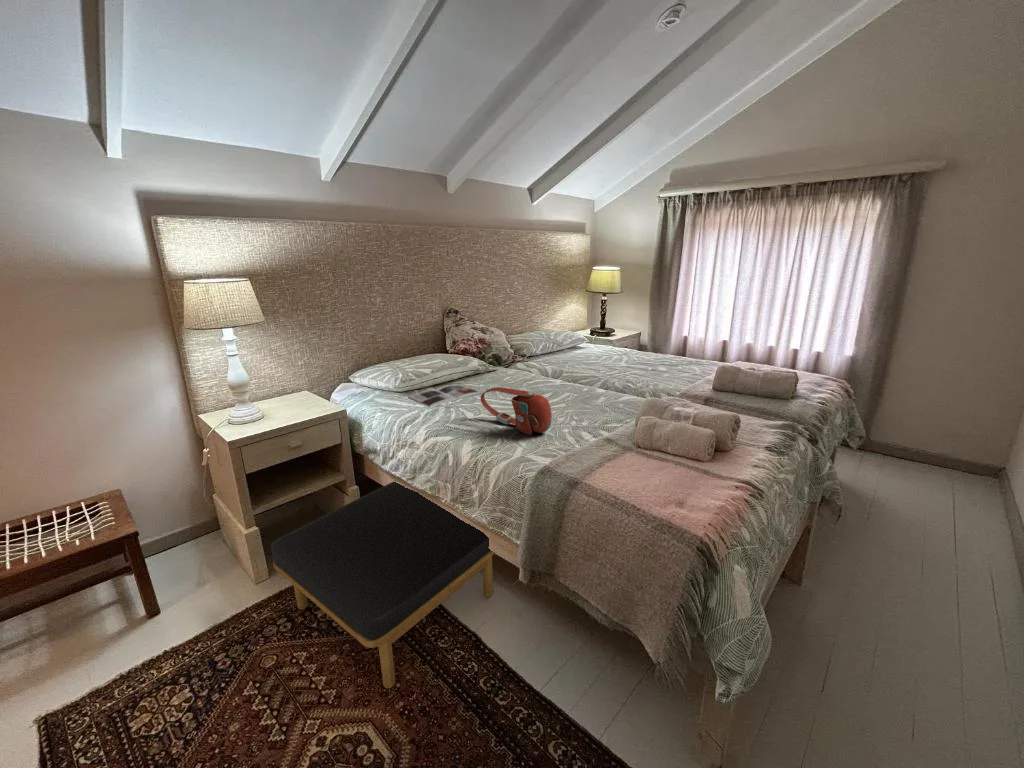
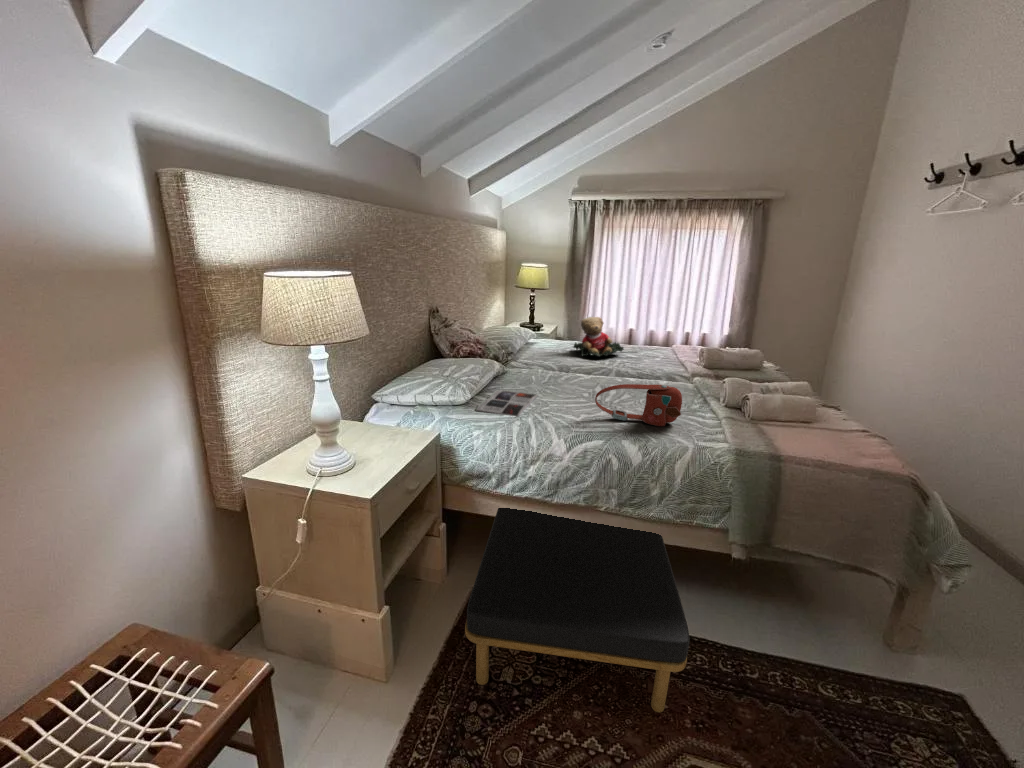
teddy bear: none [601,323,654,365] -> present [573,317,624,356]

